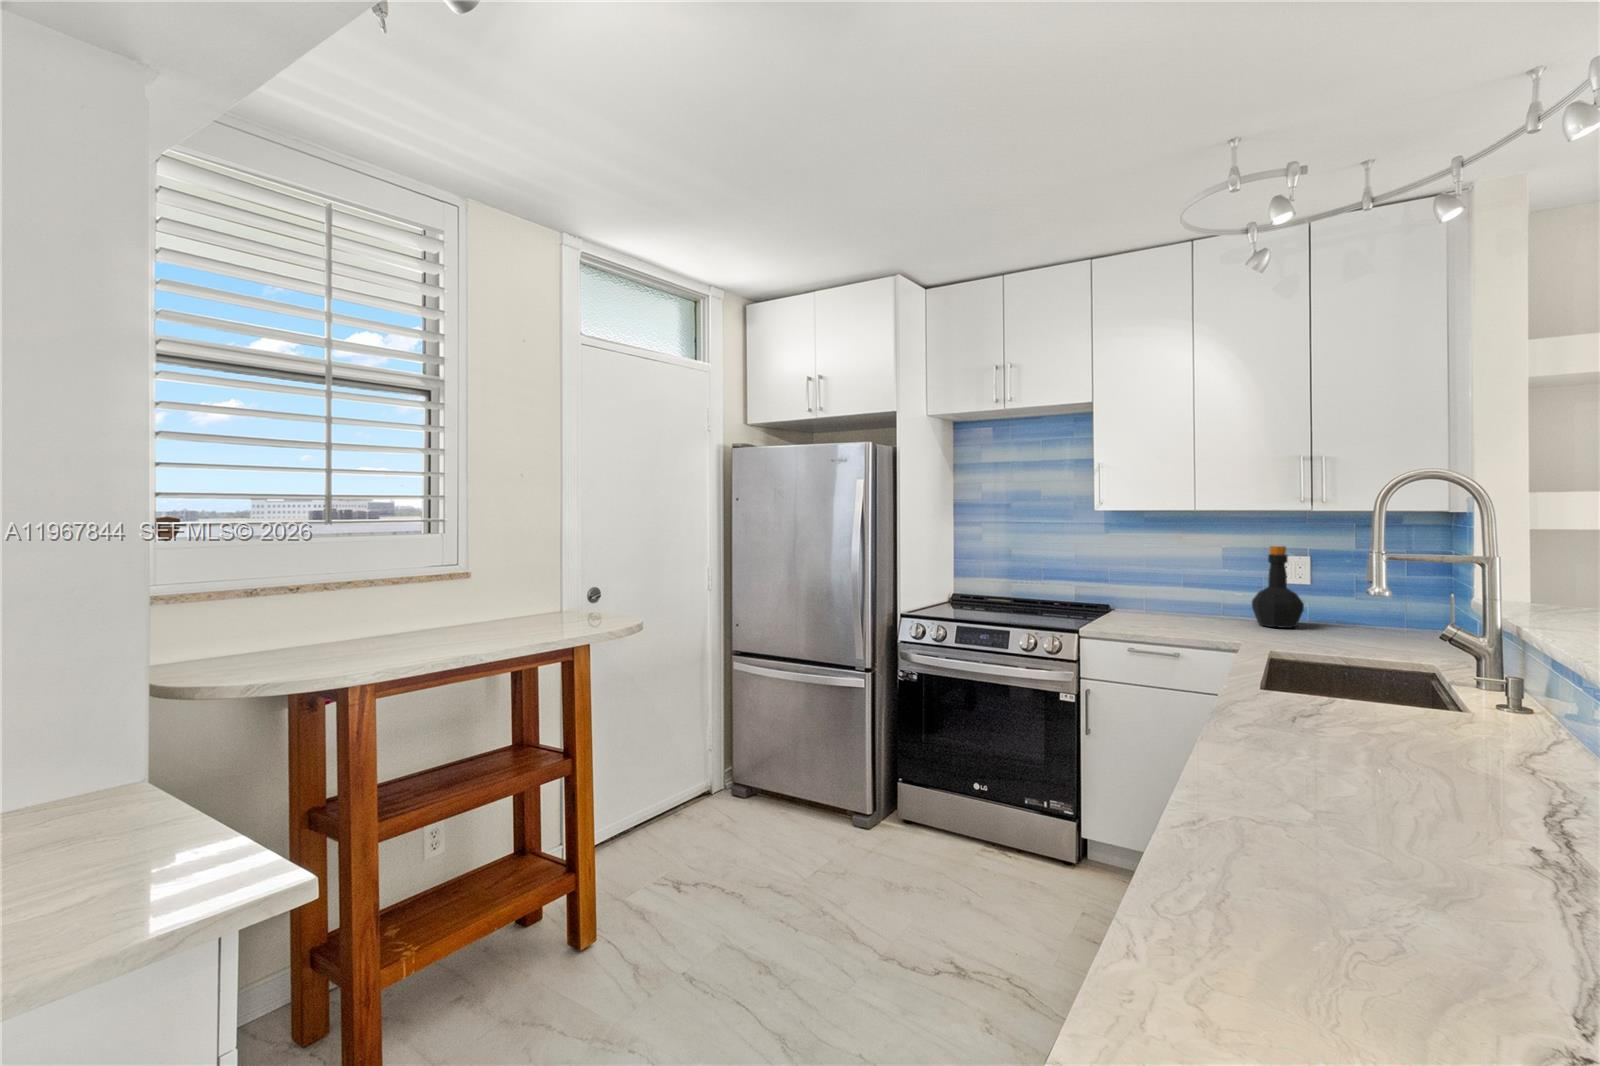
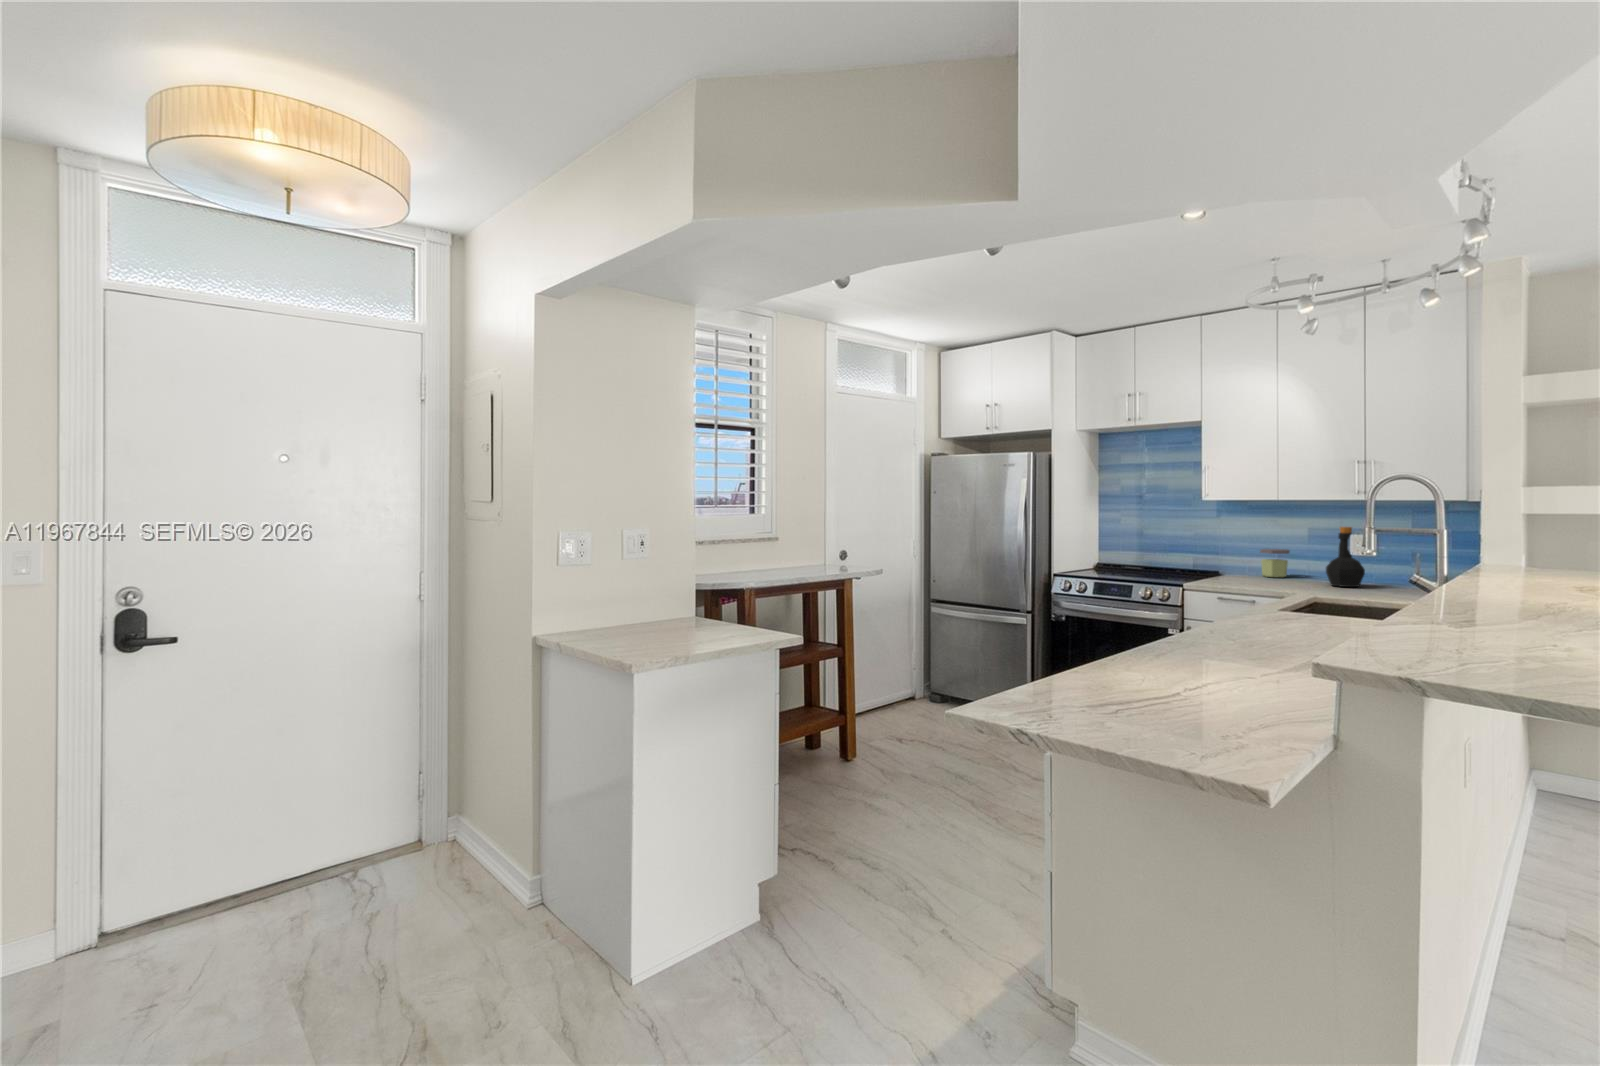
jar: none [1163,574,1198,613] -> present [1260,549,1290,577]

